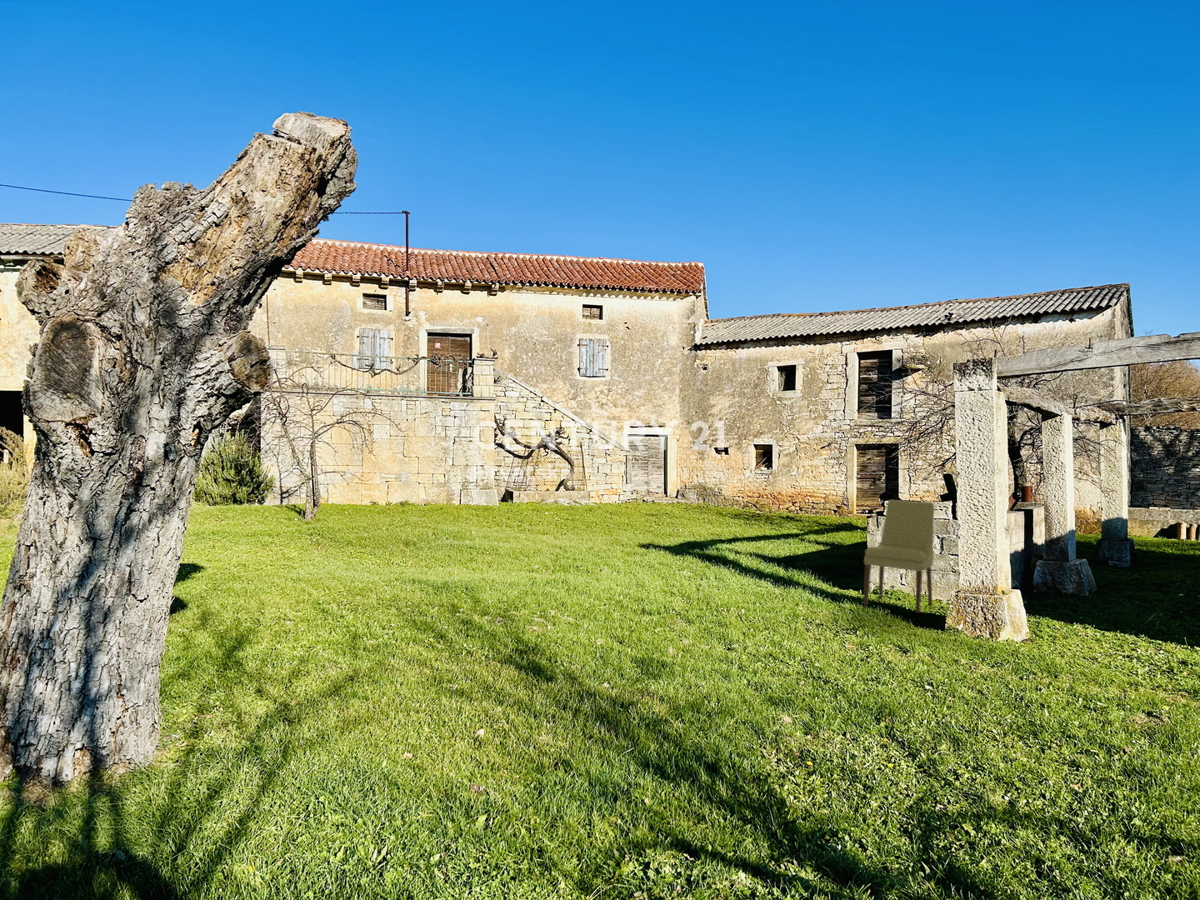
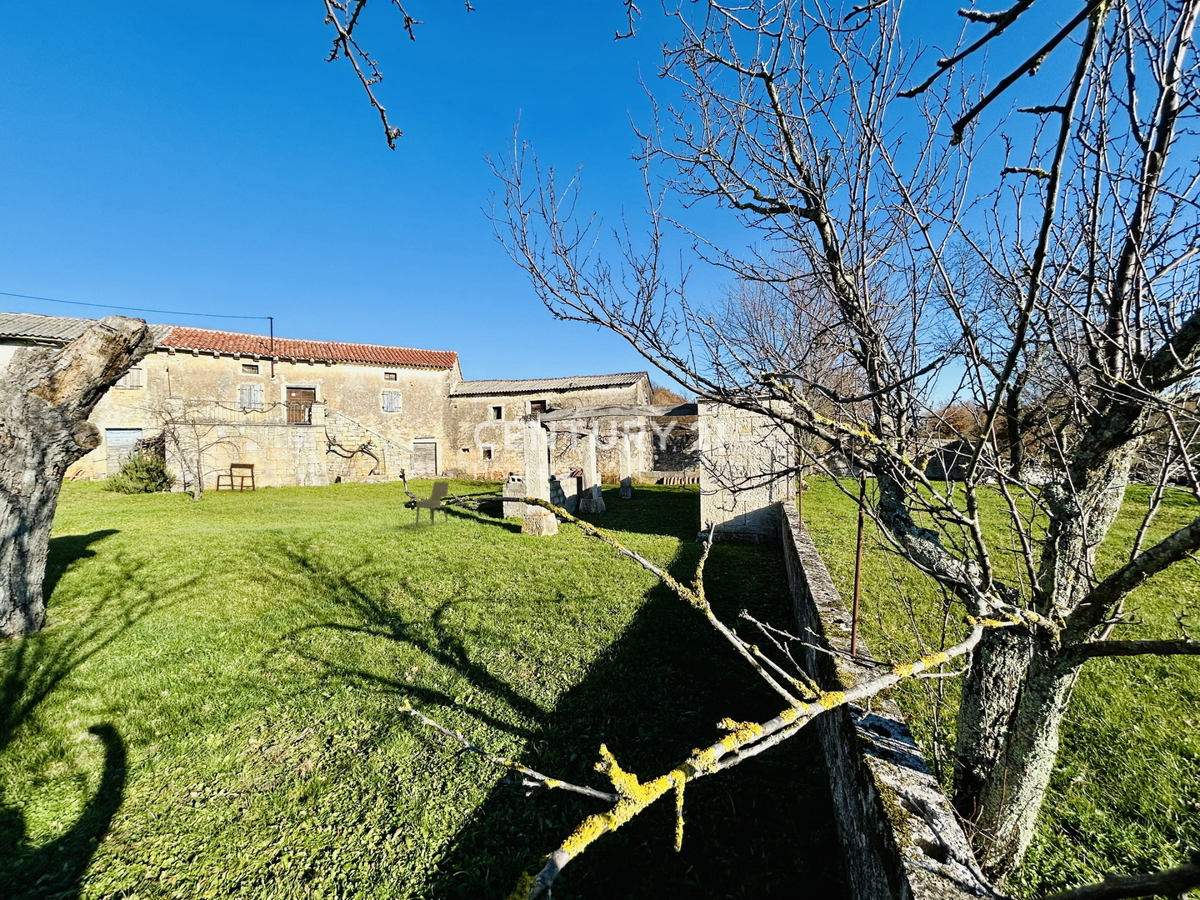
bench: none [337,457,400,511] -> present [216,463,255,492]

